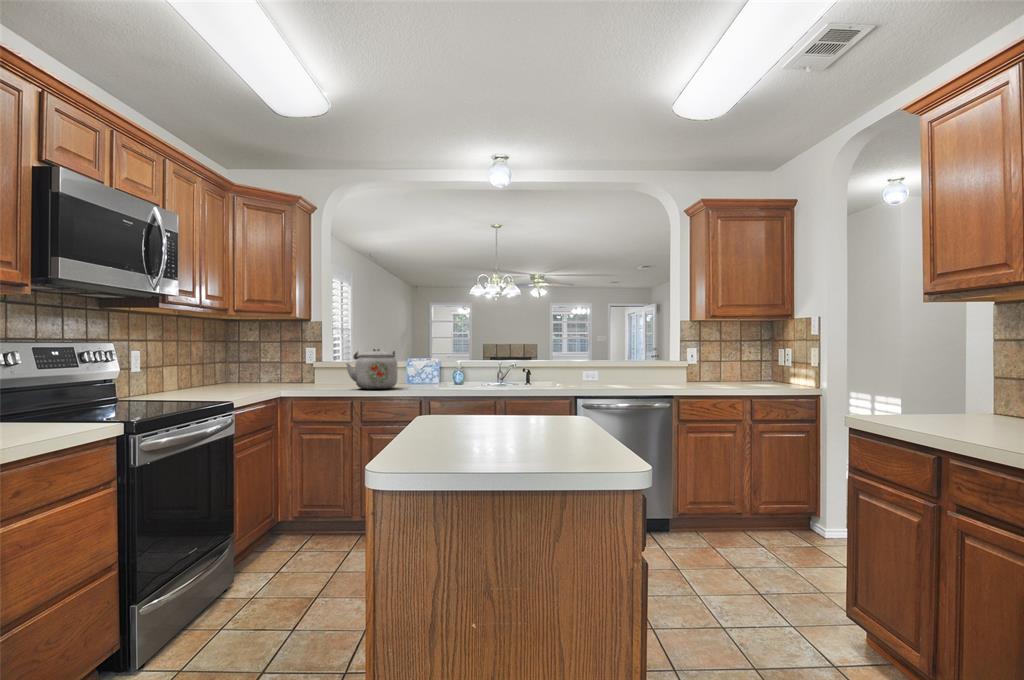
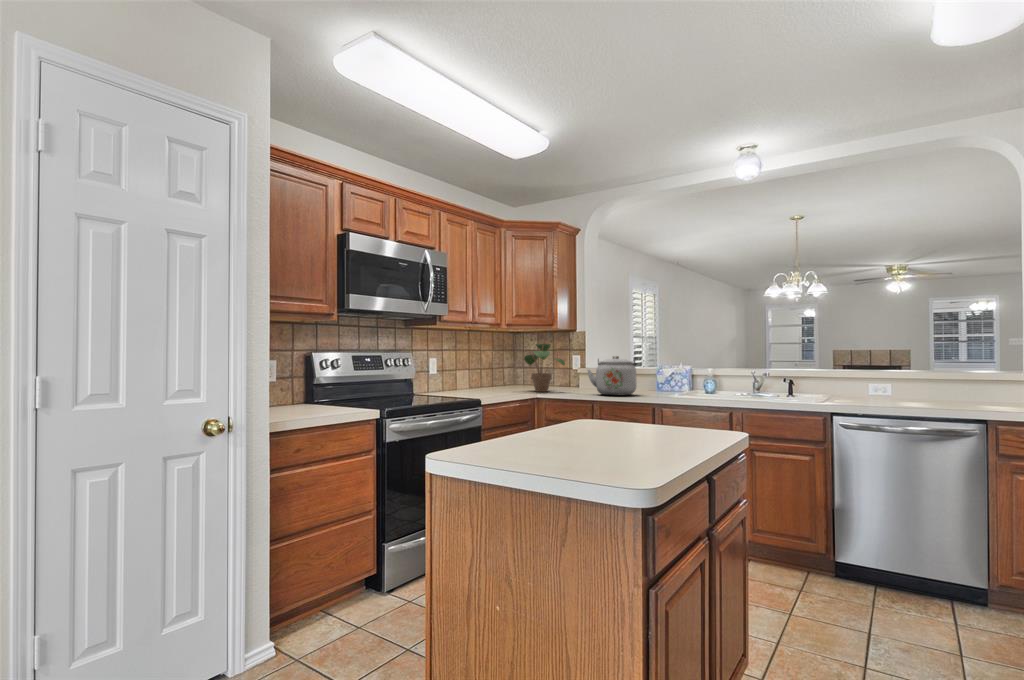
potted plant: none [254,333,315,389] -> present [524,344,565,392]

